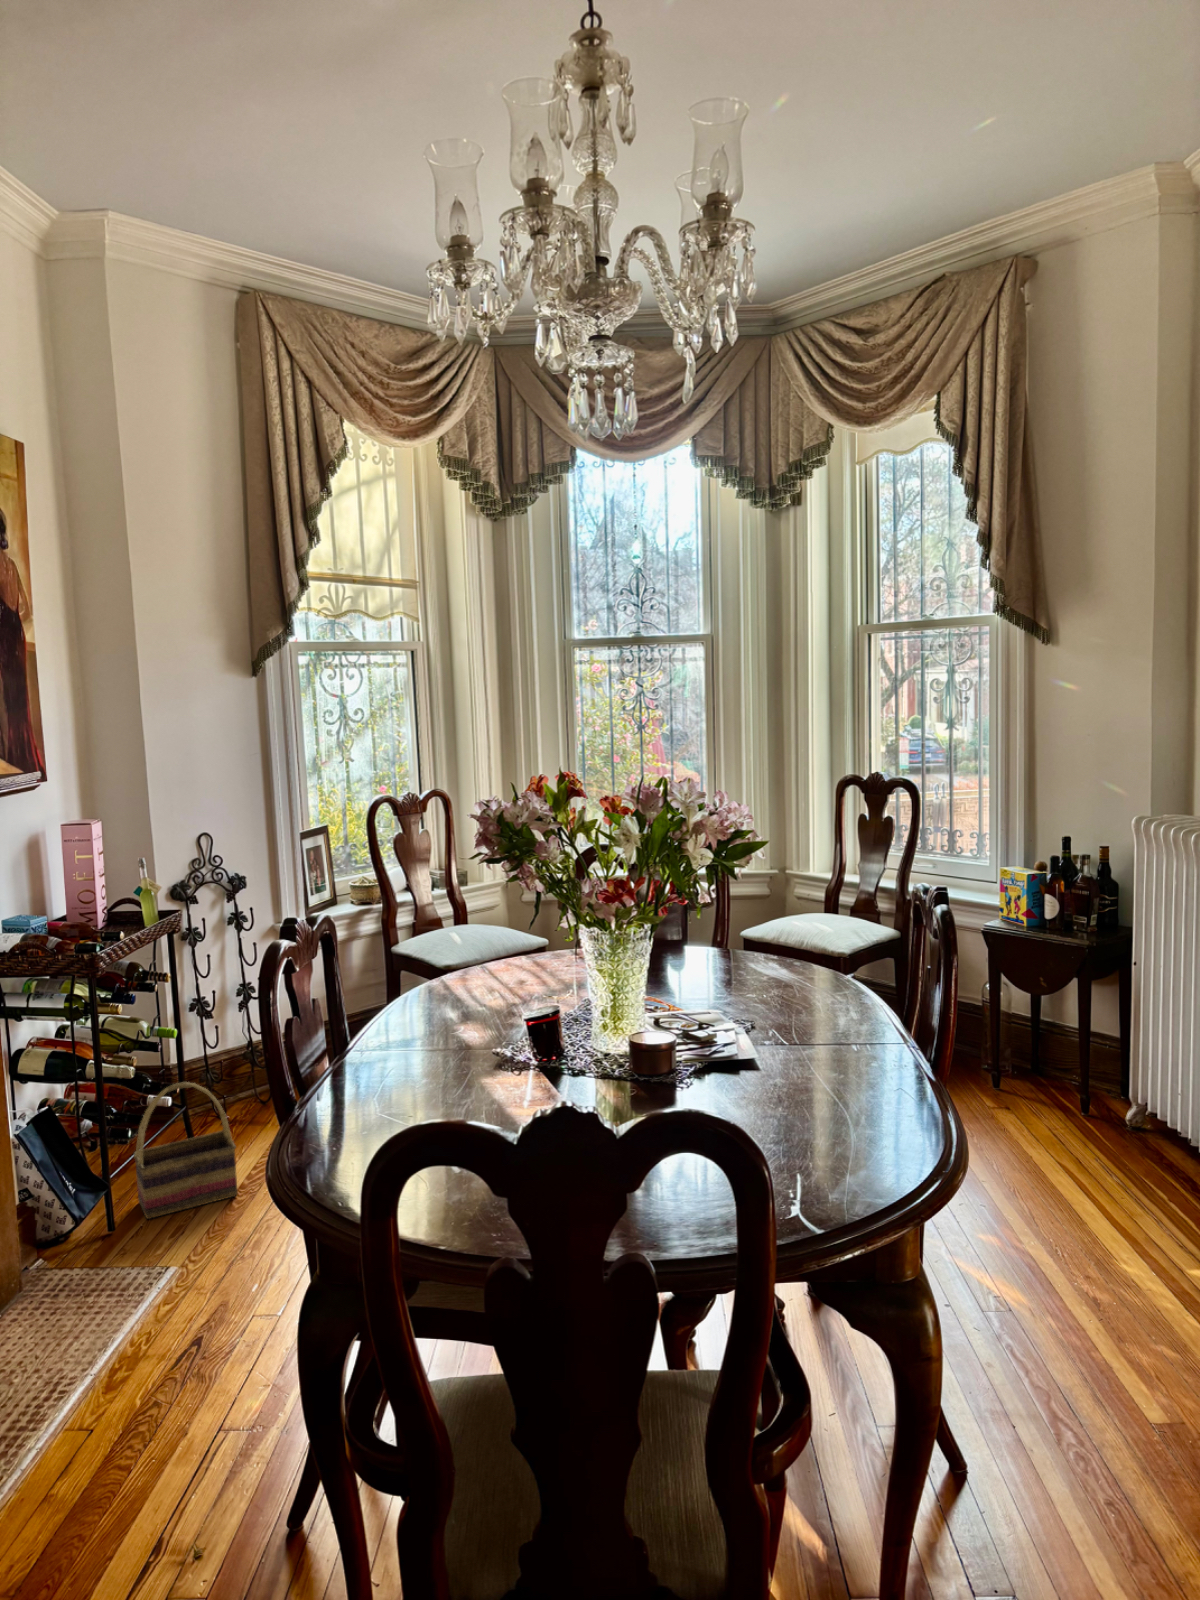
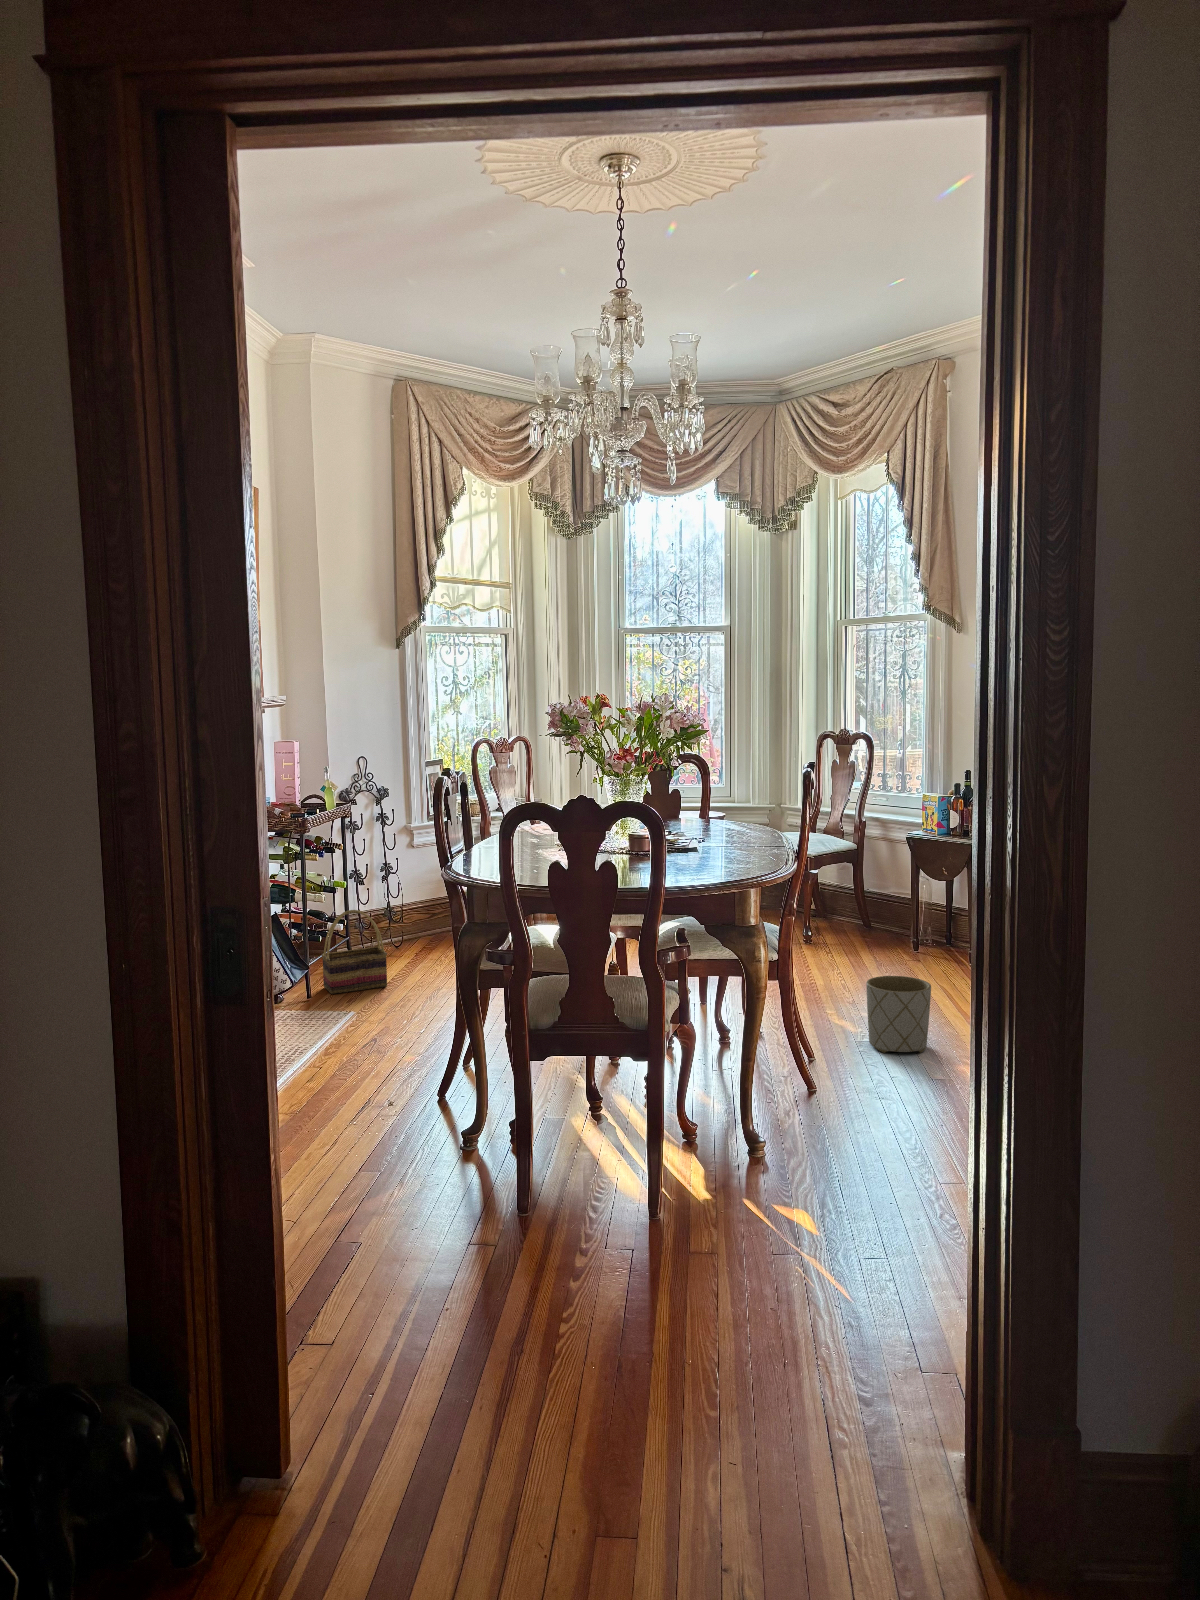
planter: none [1003,1200,1114,1343] -> present [866,976,931,1053]

